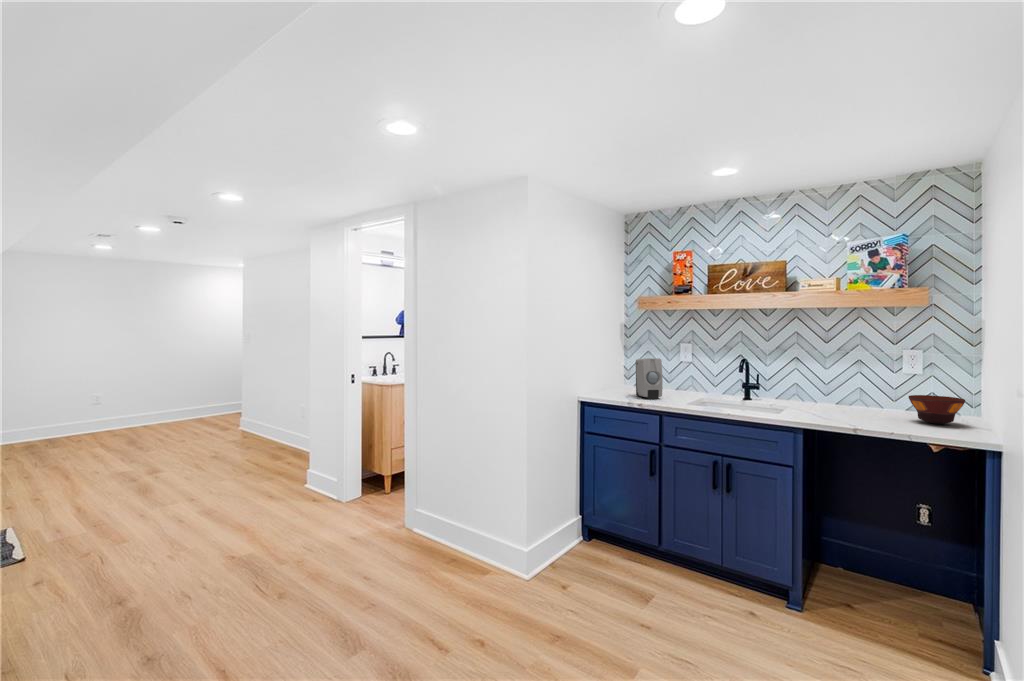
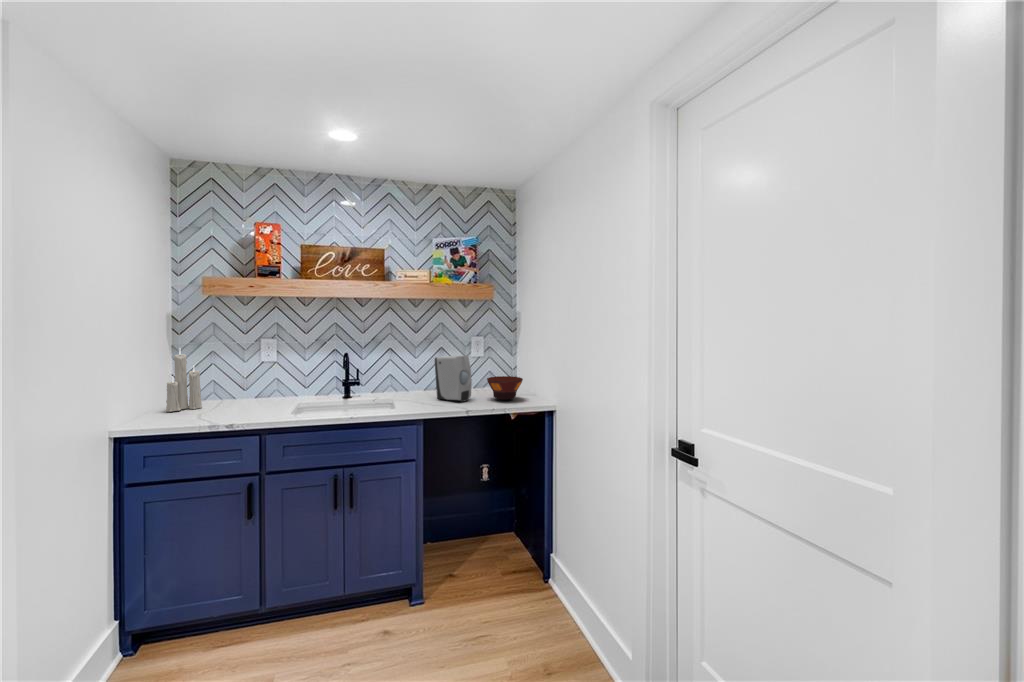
candle: none [609,345,632,393] -> present [166,351,202,412]
soap dispenser: present [636,358,662,399] -> present [435,355,472,402]

